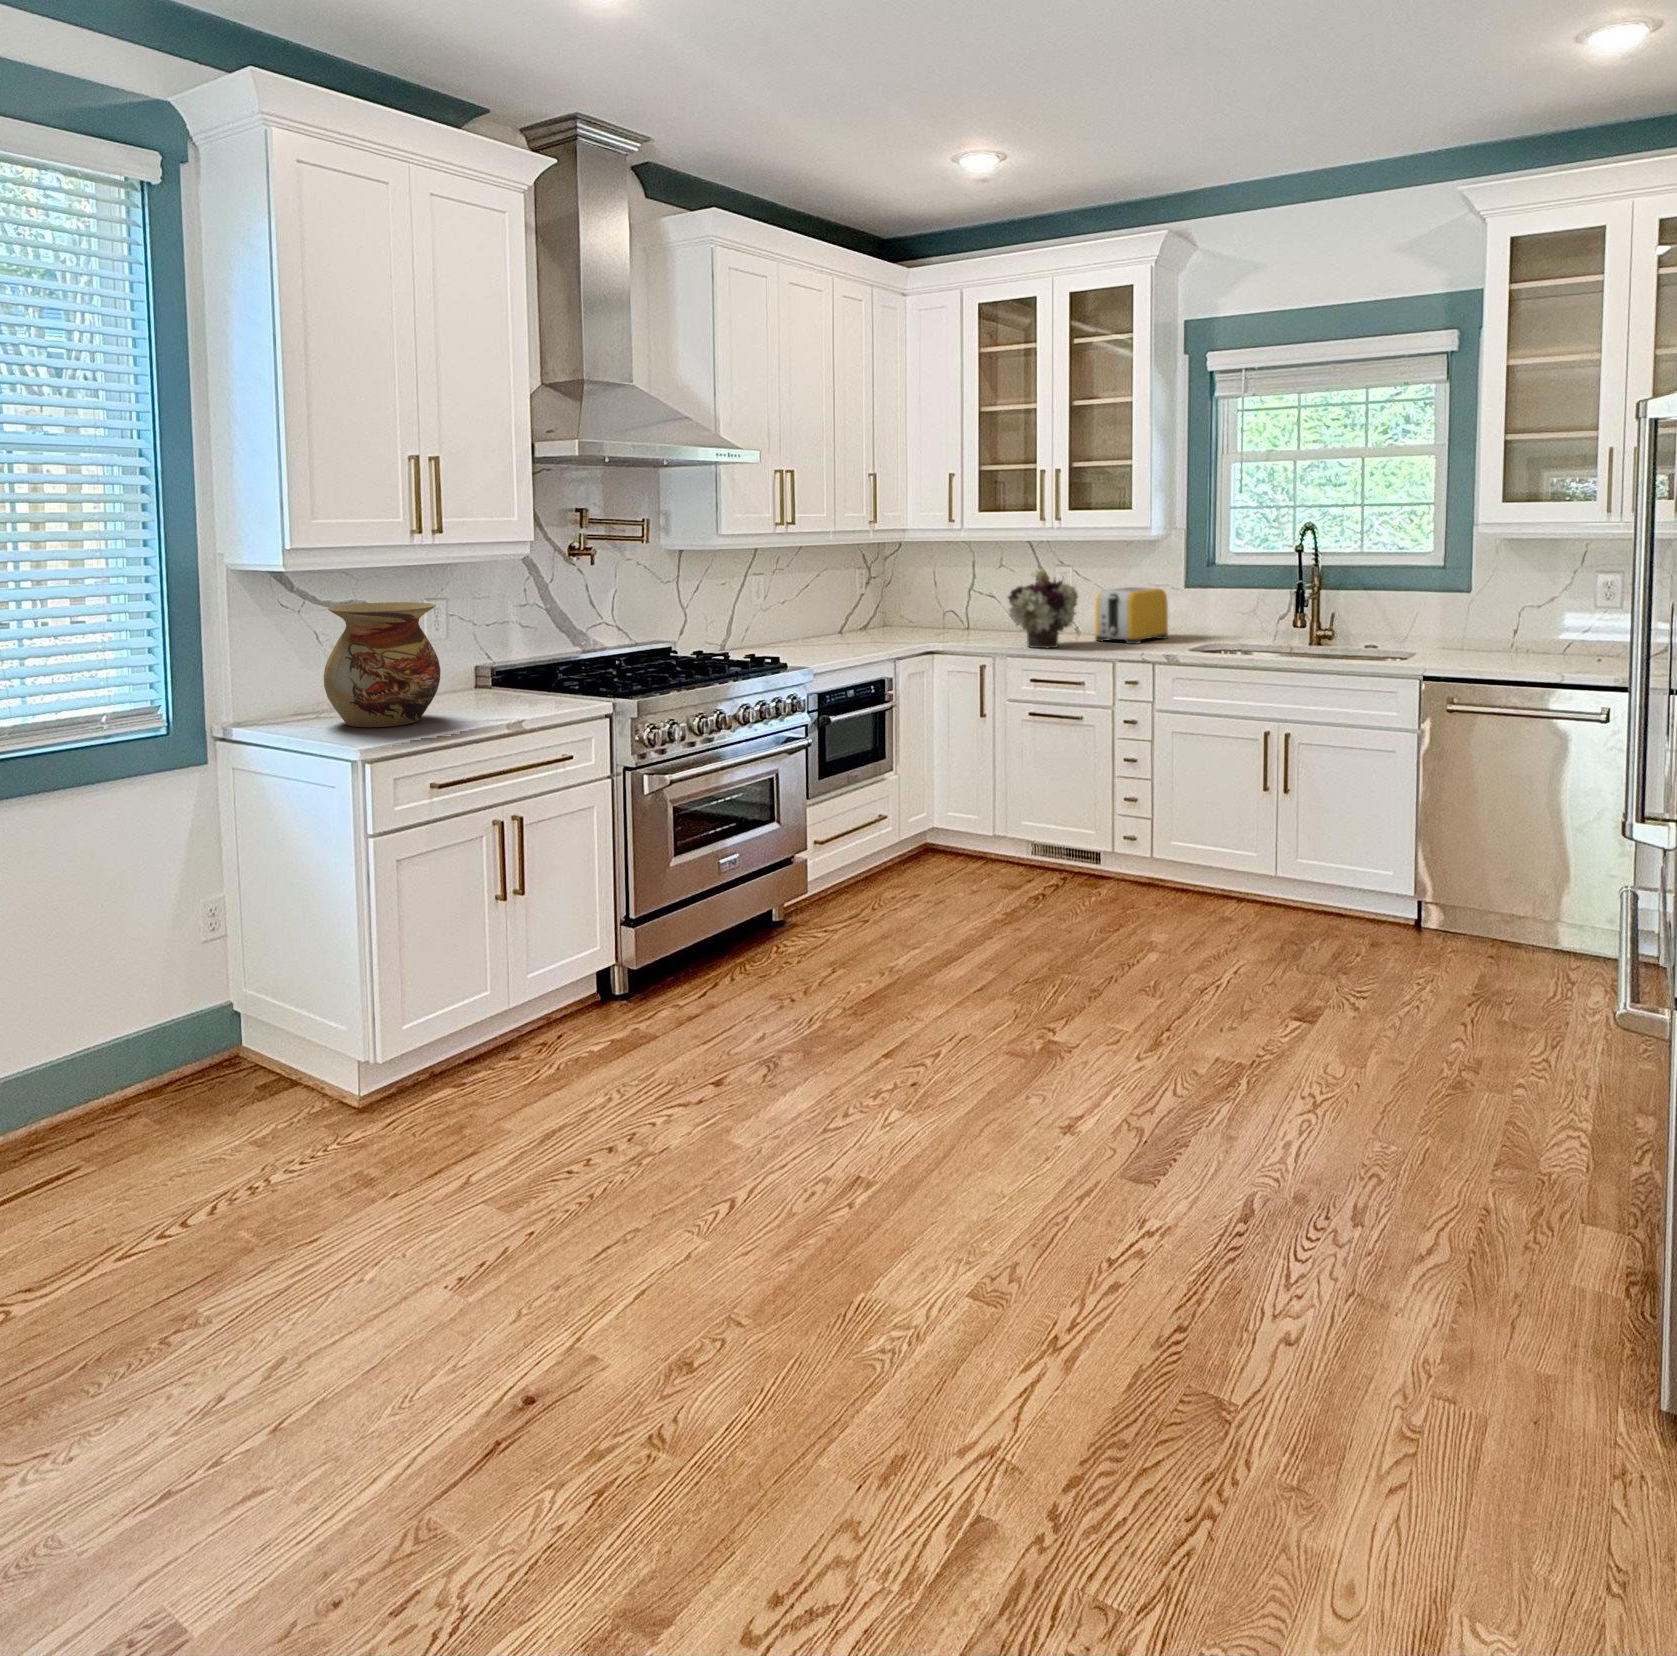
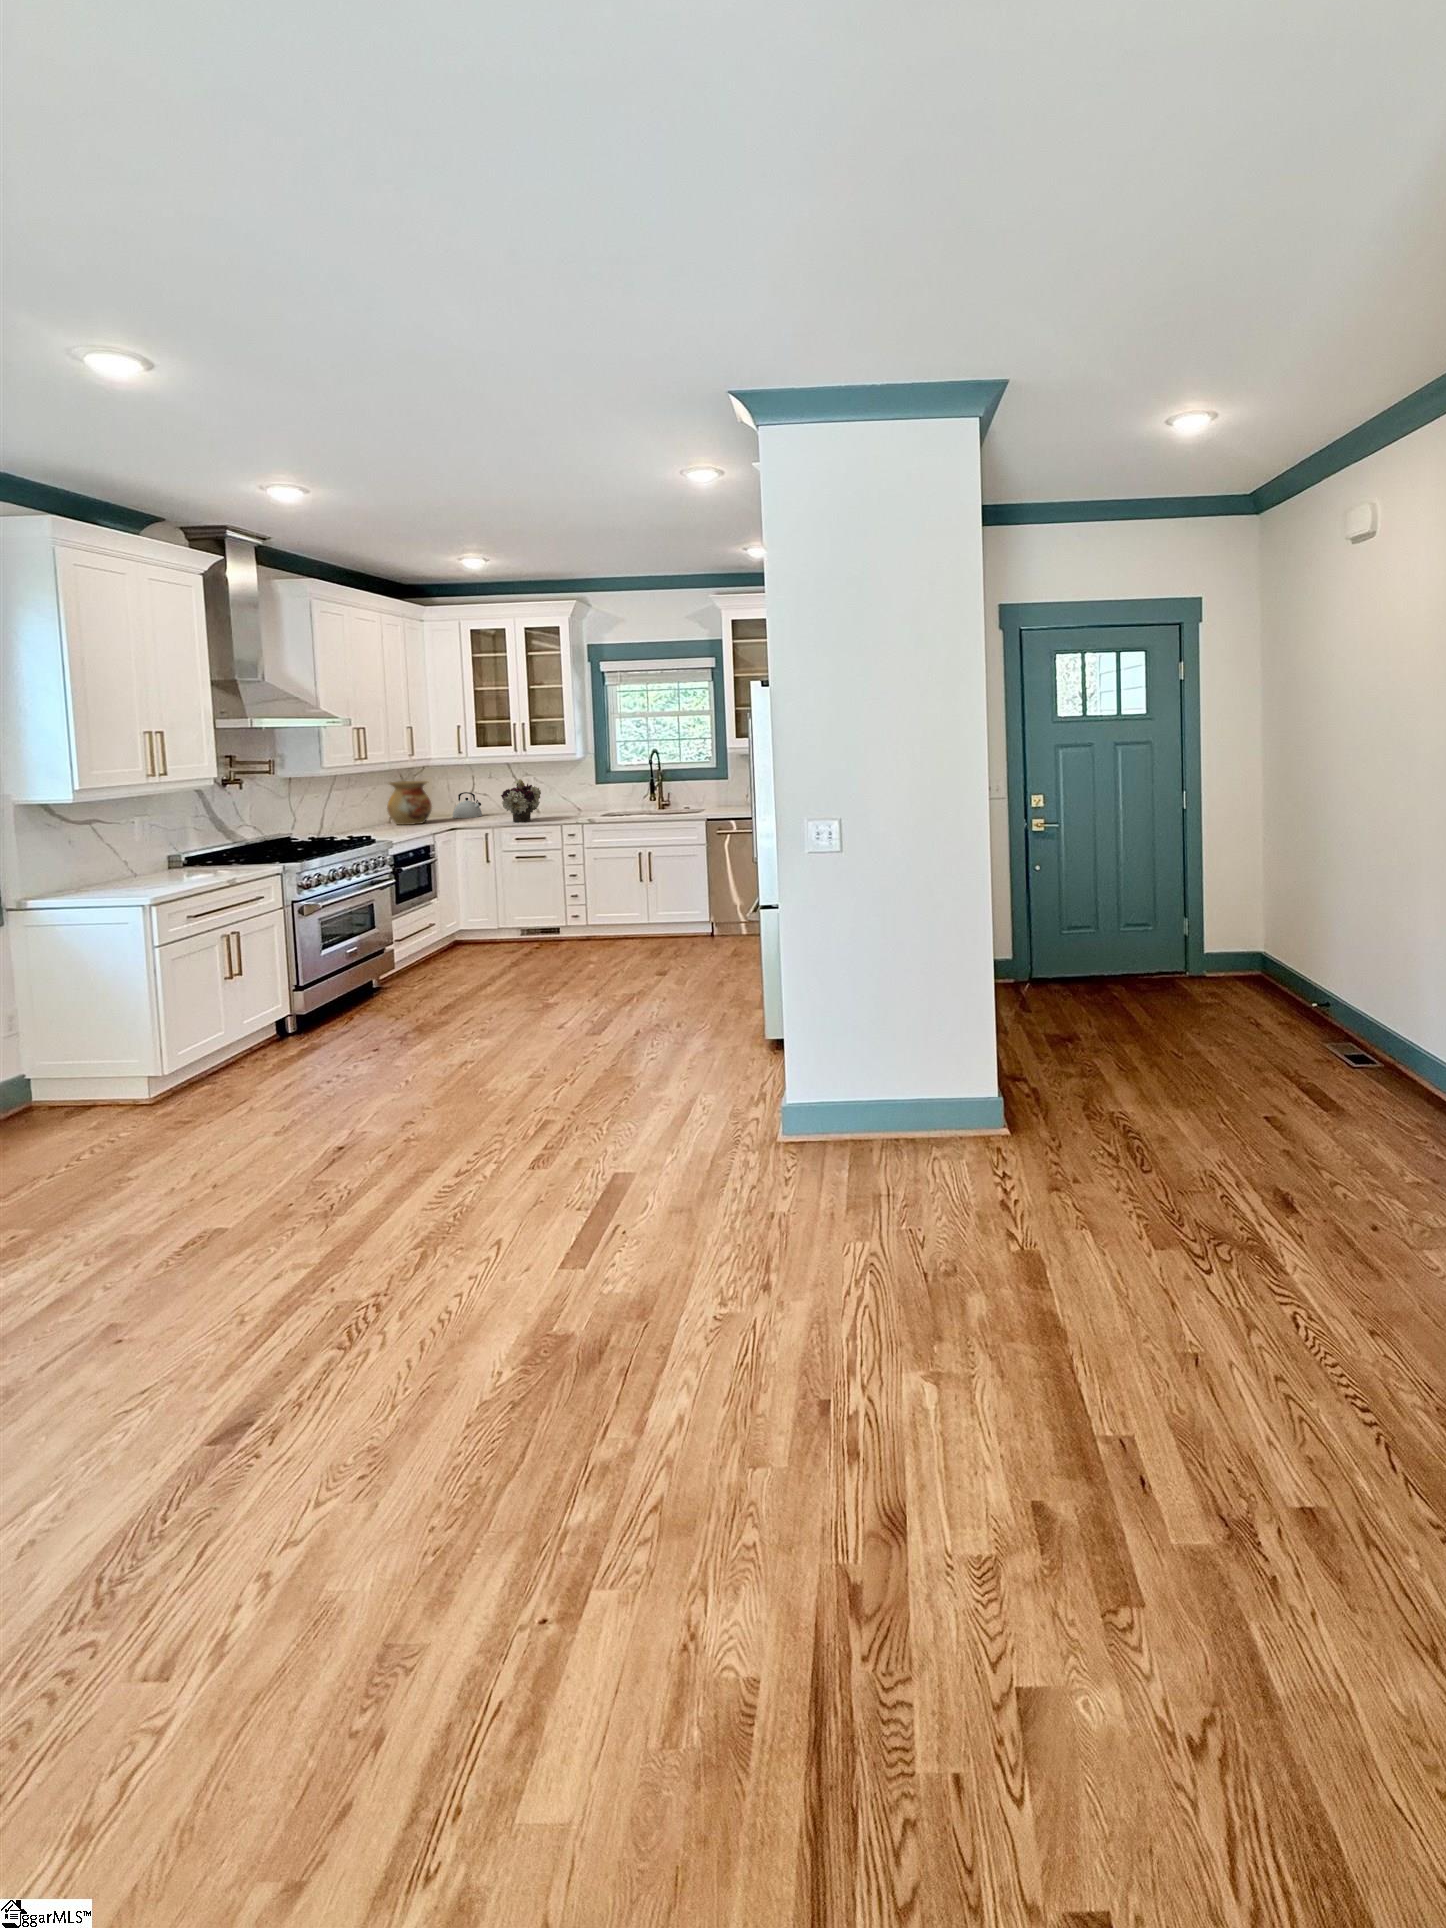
toaster: present [1095,587,1168,644] -> none [549,786,588,817]
kettle: none [938,588,985,632] -> present [453,792,482,818]
vase: present [324,602,440,727] -> present [387,781,432,825]

